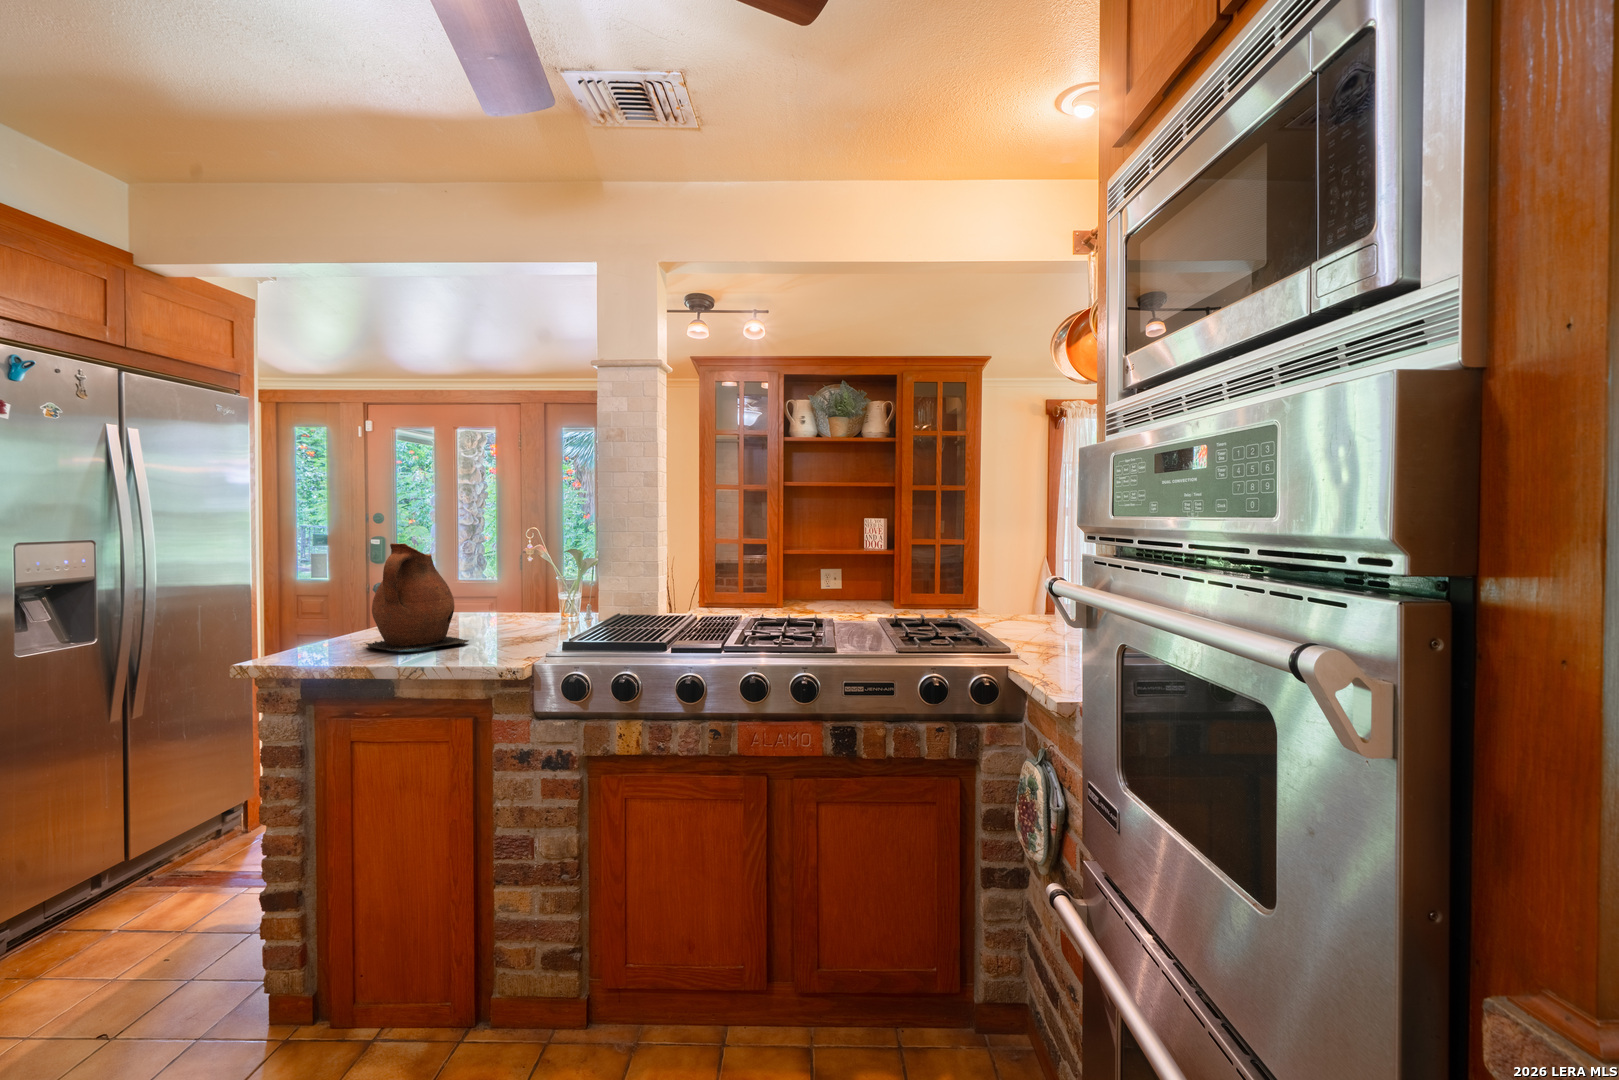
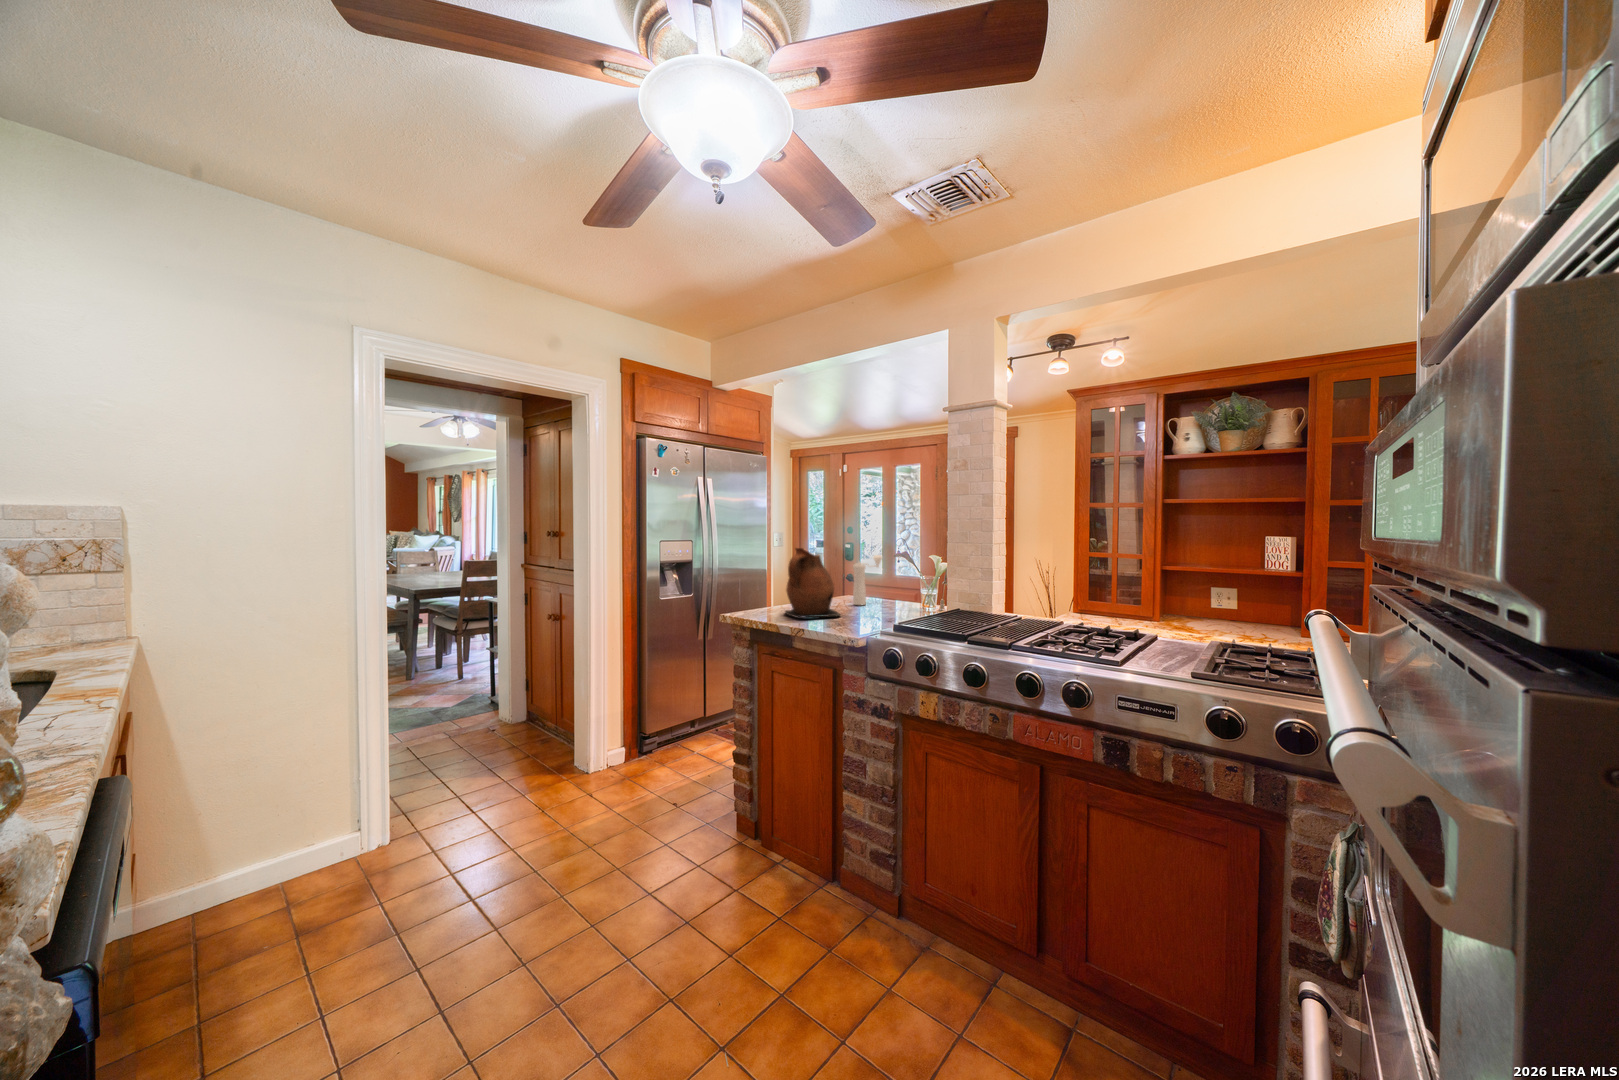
pepper mill: none [468,556,510,628] -> present [853,555,882,605]

